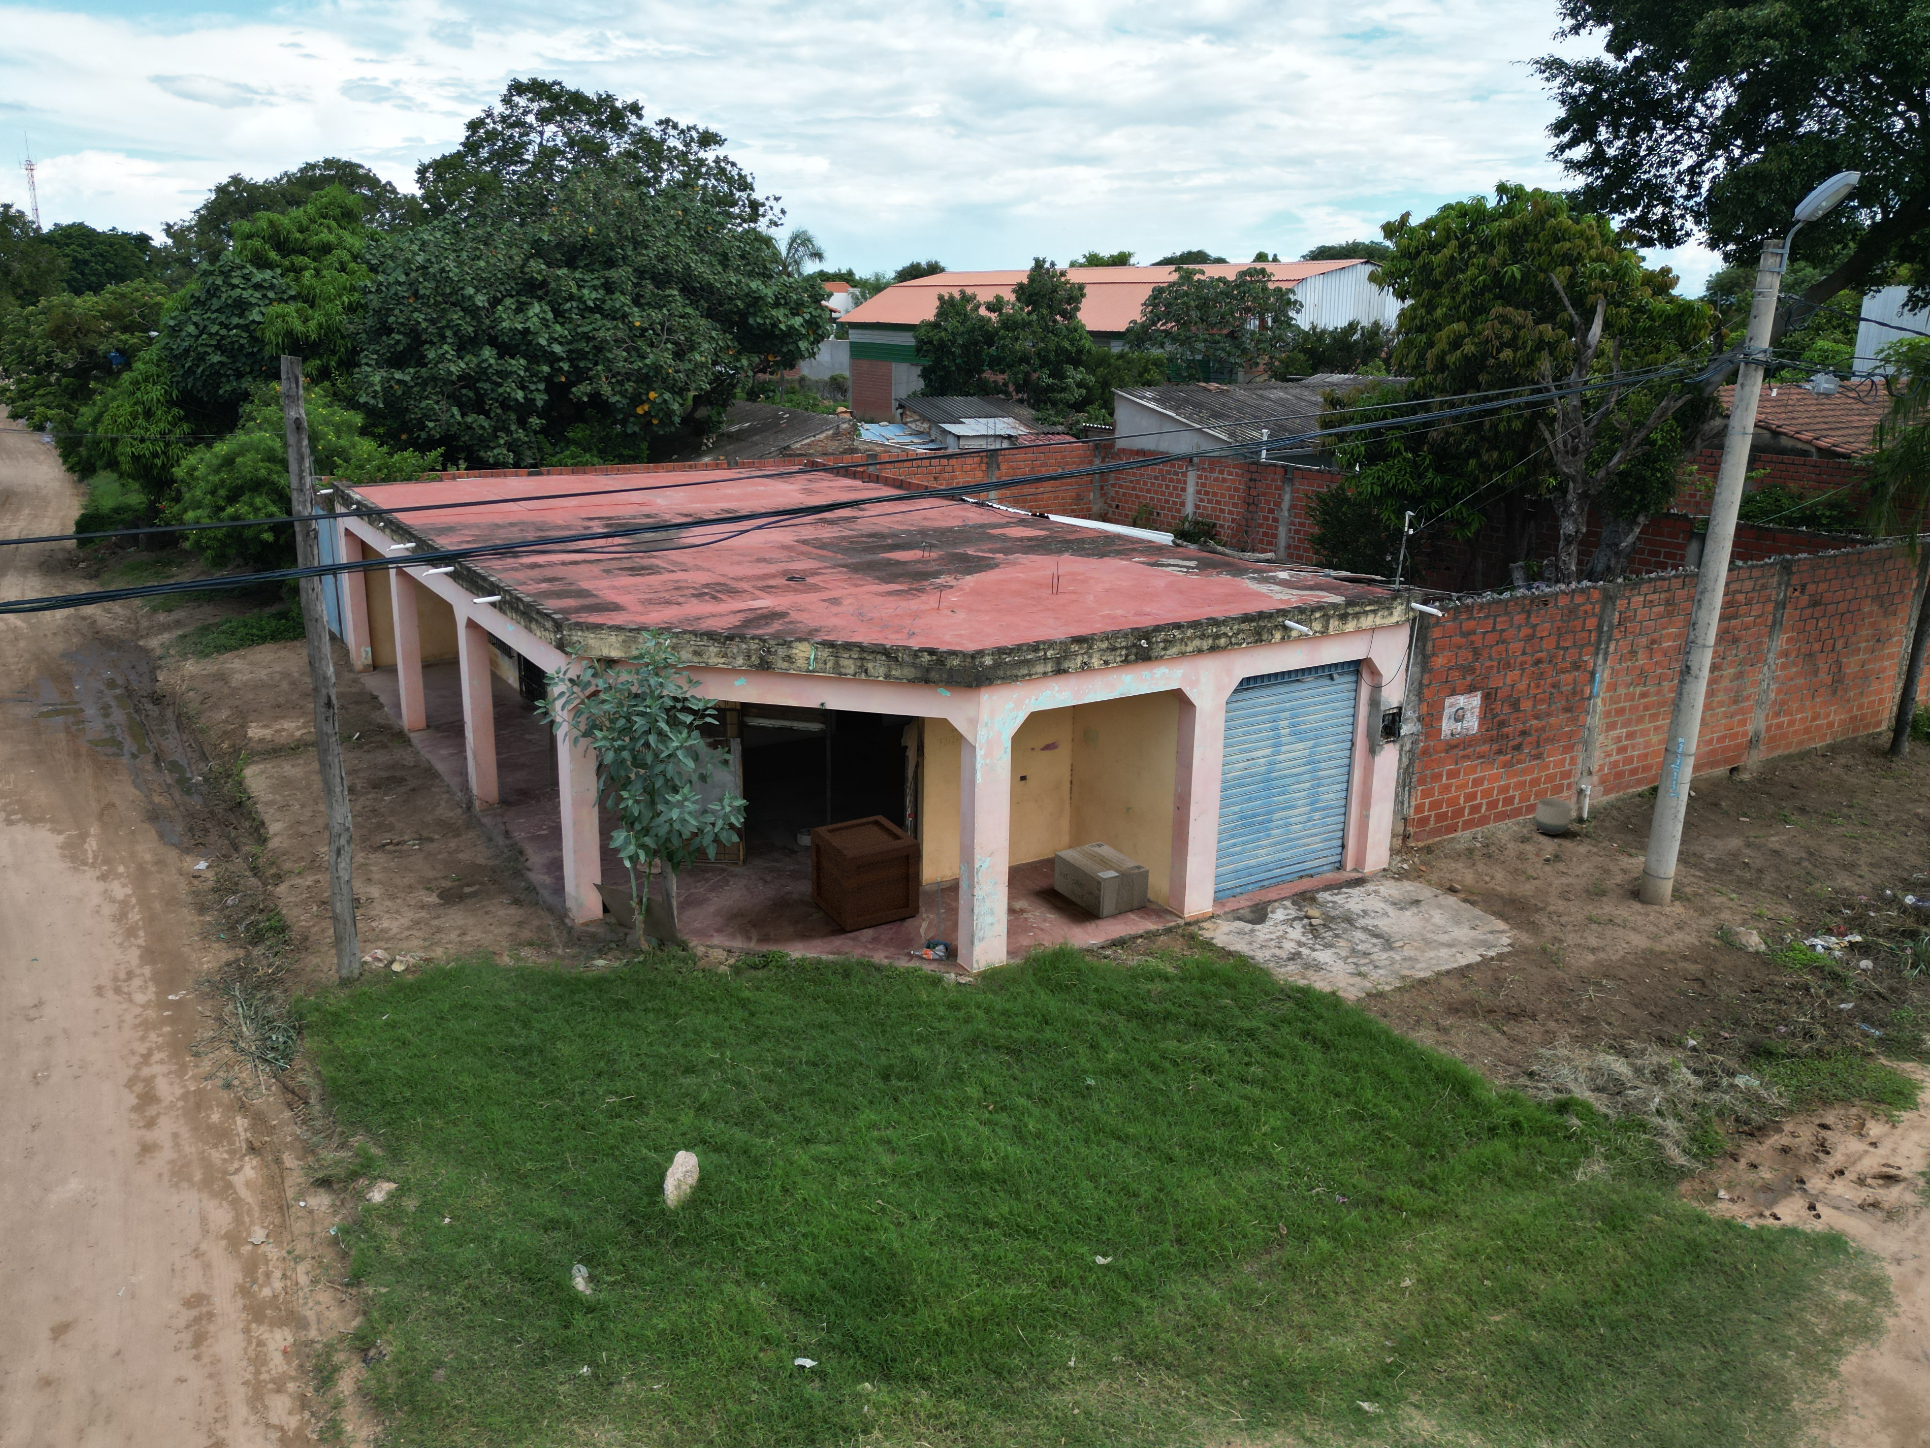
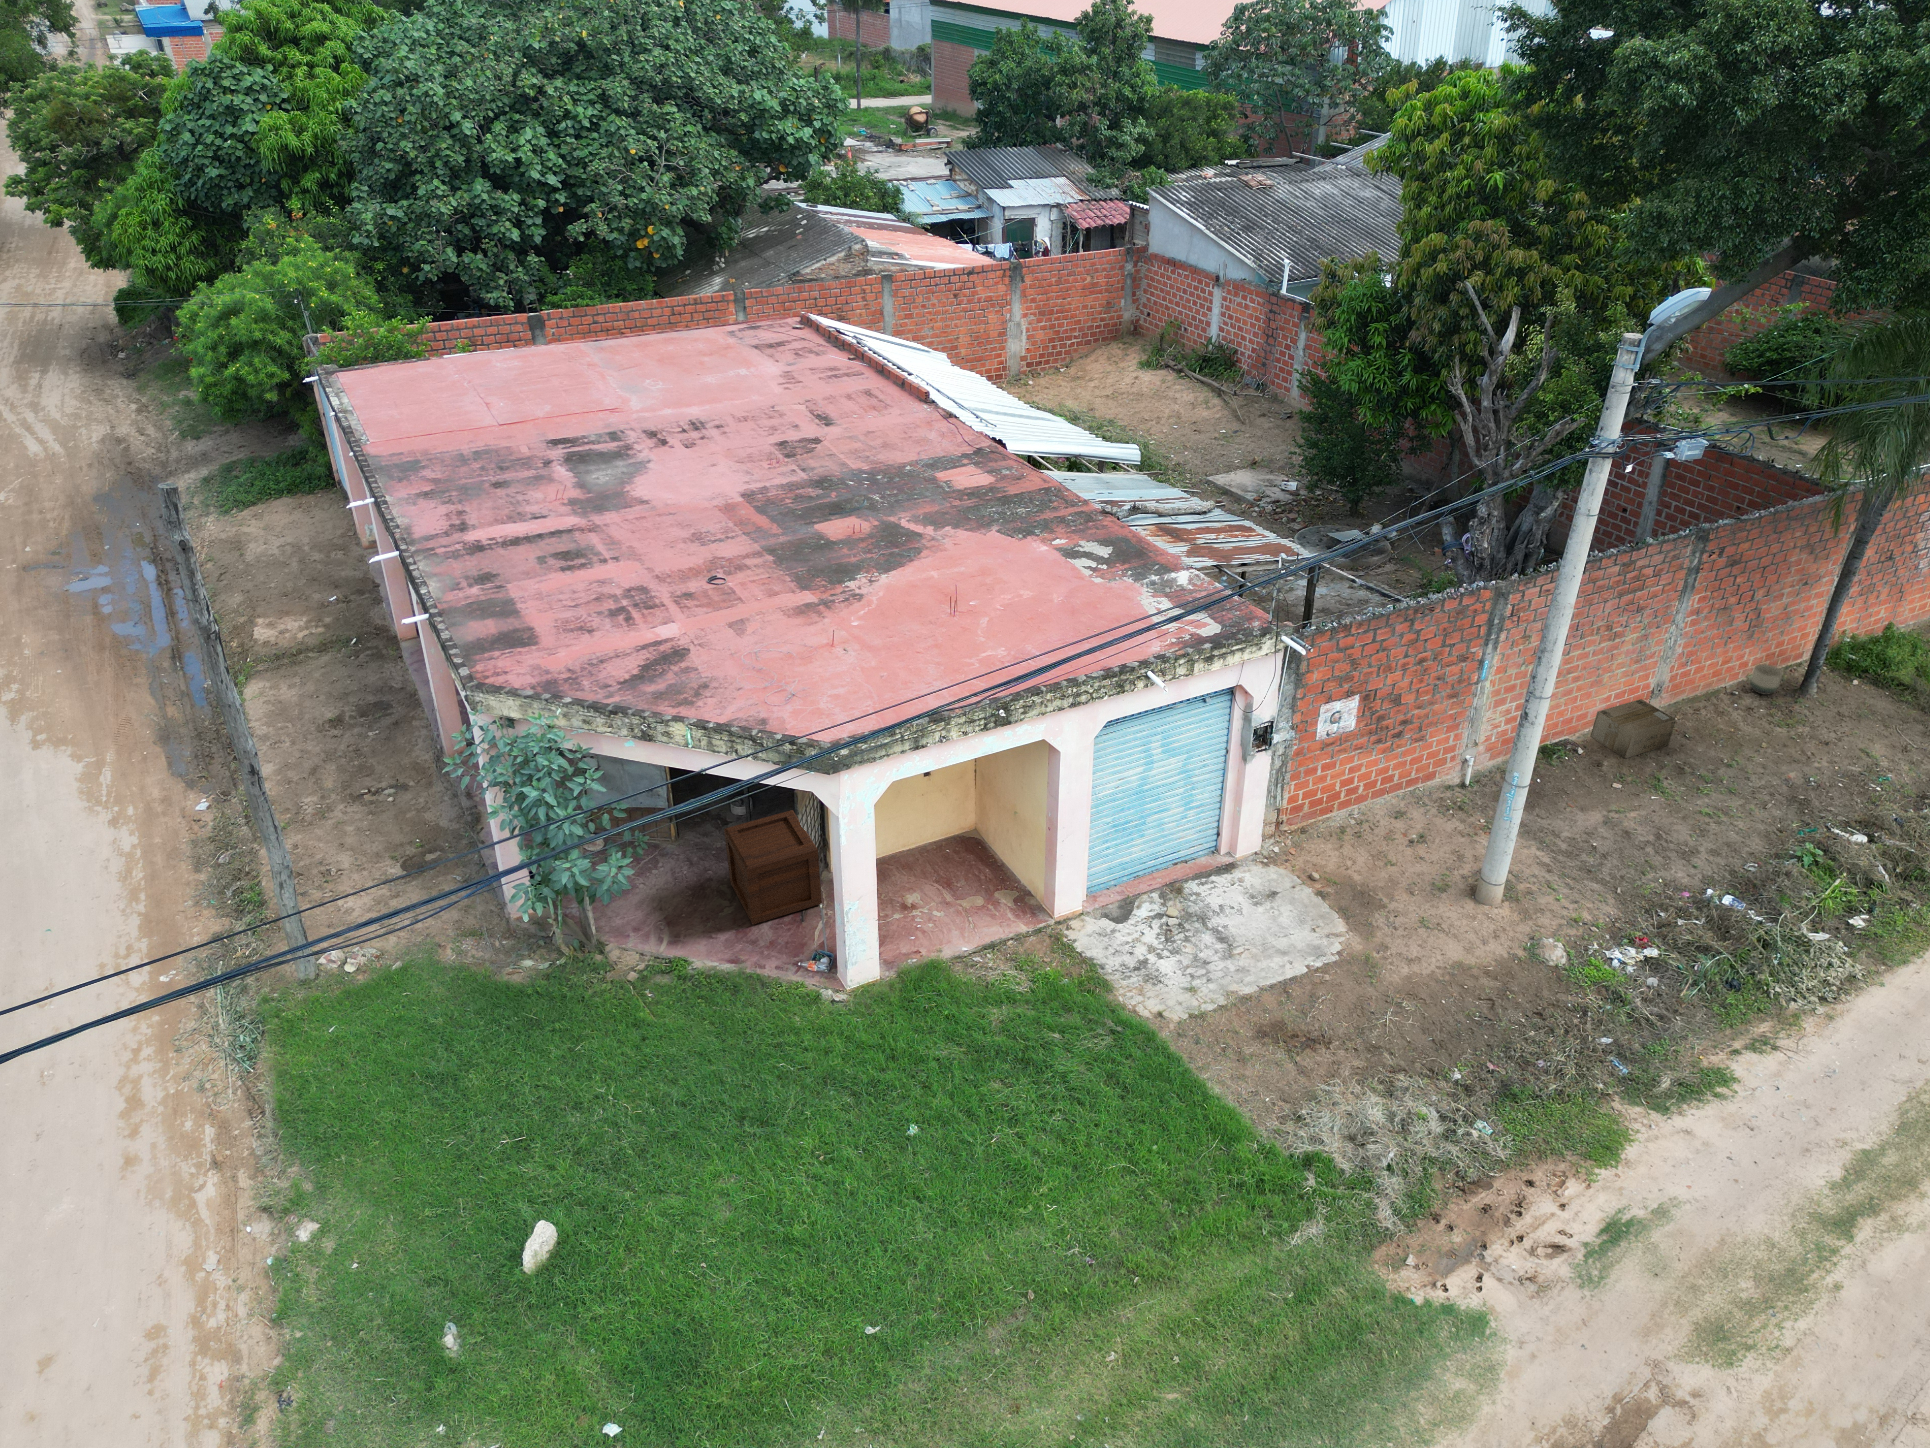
planter: present [1535,798,1572,835] -> present [1750,664,1783,695]
cardboard box: present [1054,842,1149,918] -> present [1590,699,1676,759]

